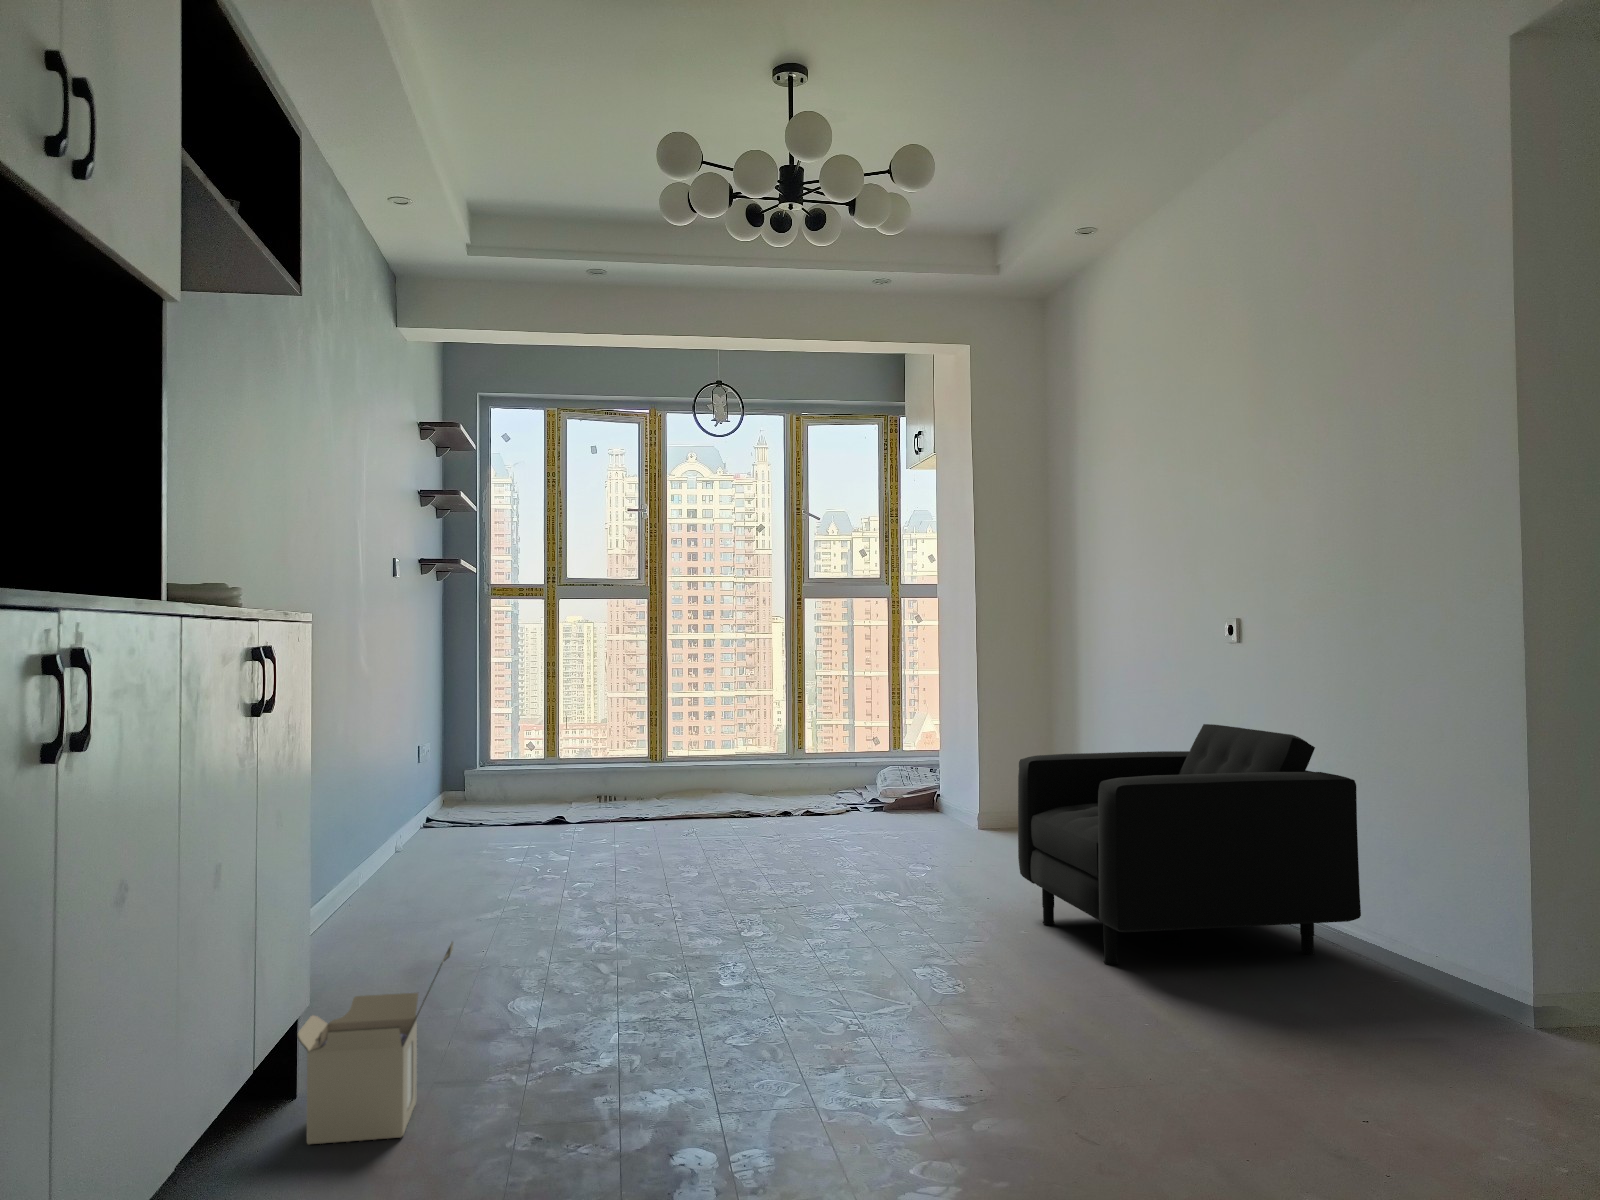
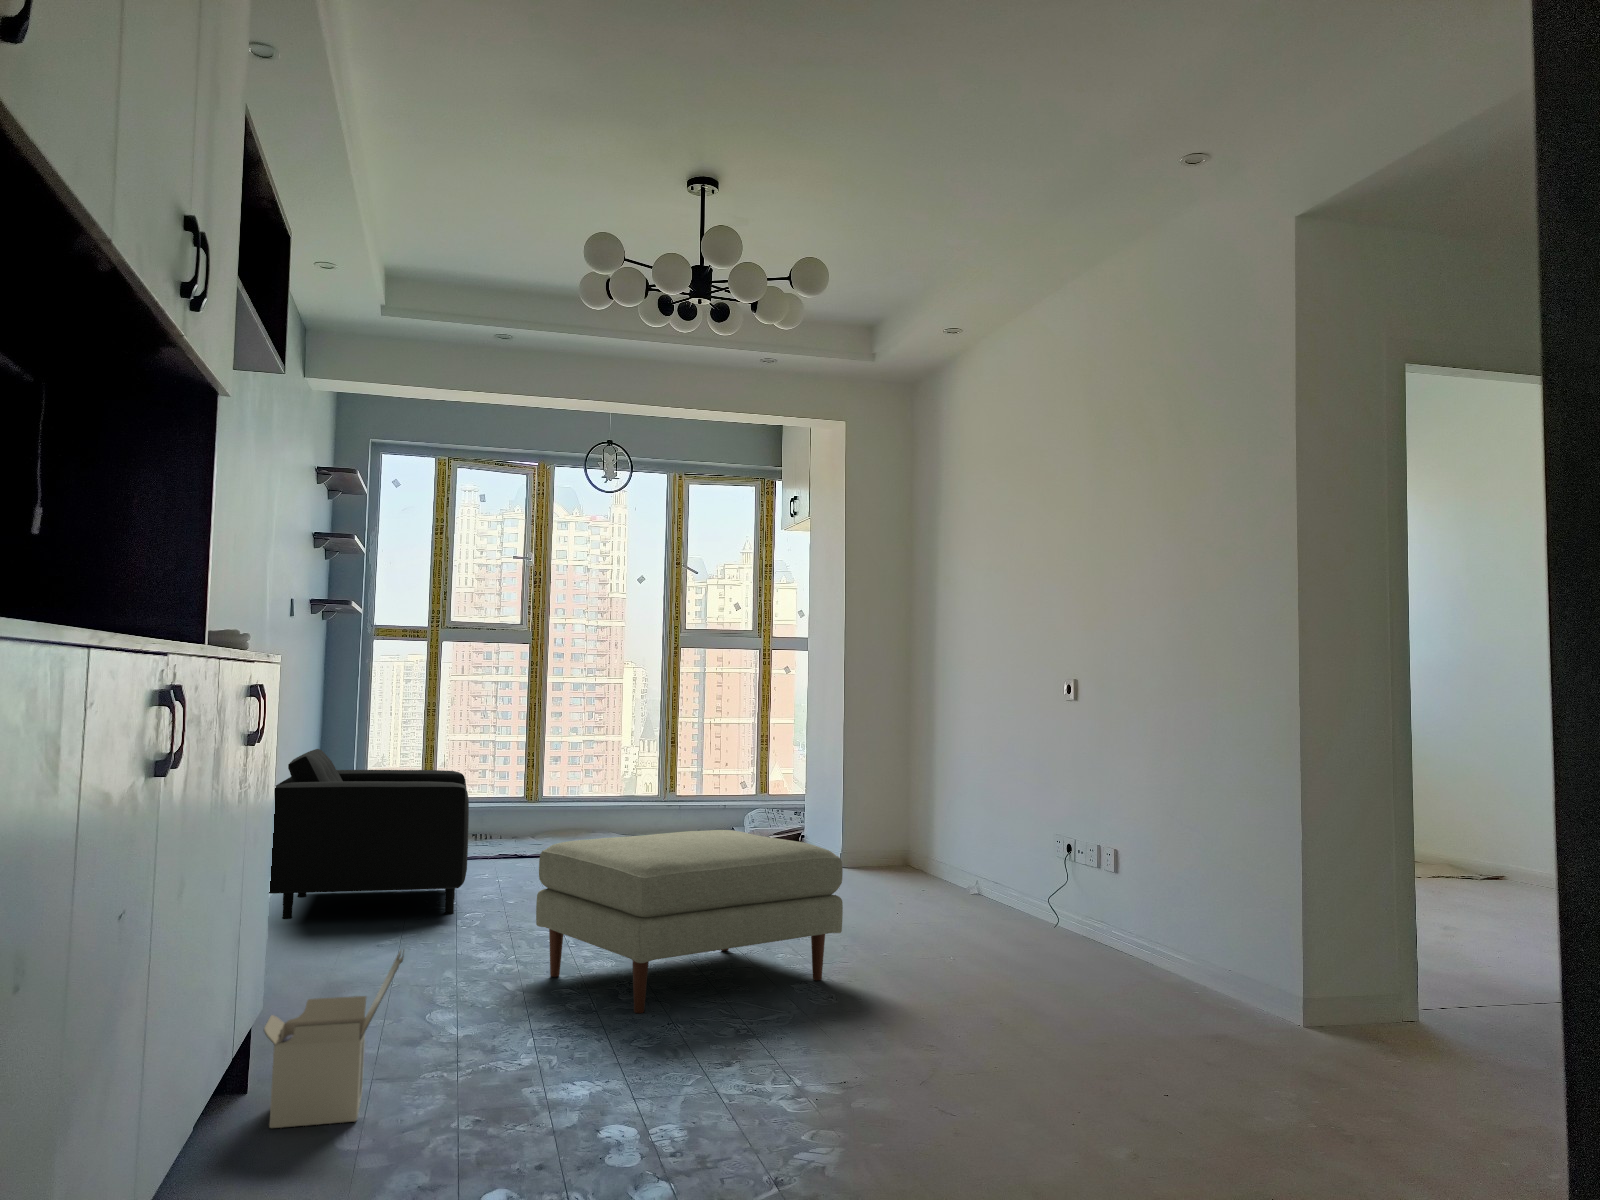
armchair: present [1018,724,1361,965] -> present [269,749,469,919]
ottoman: none [631,796,969,1004] -> present [536,830,843,1013]

